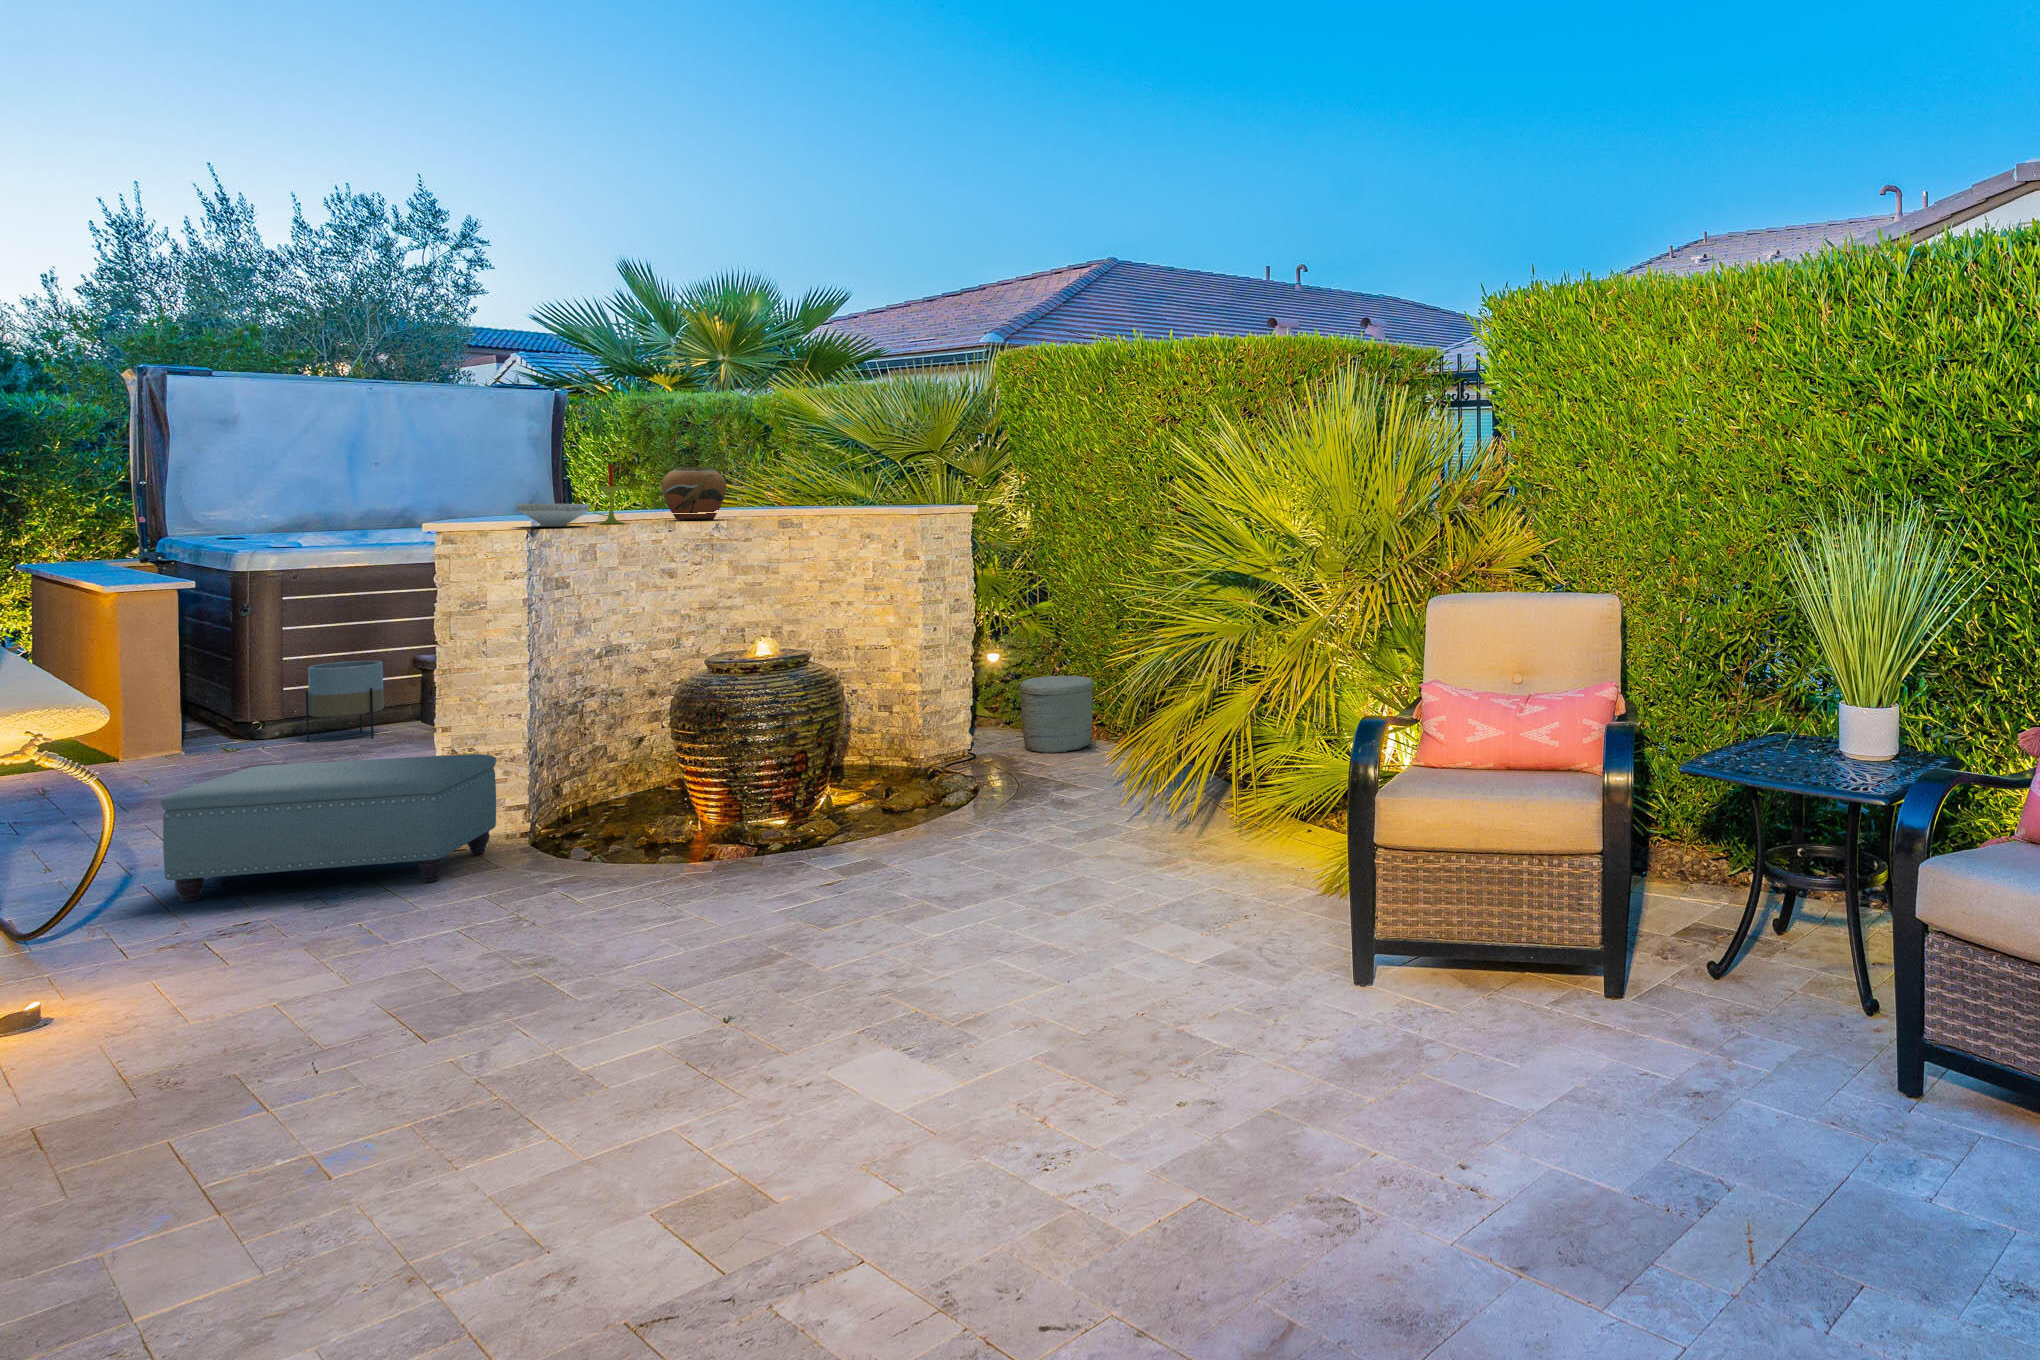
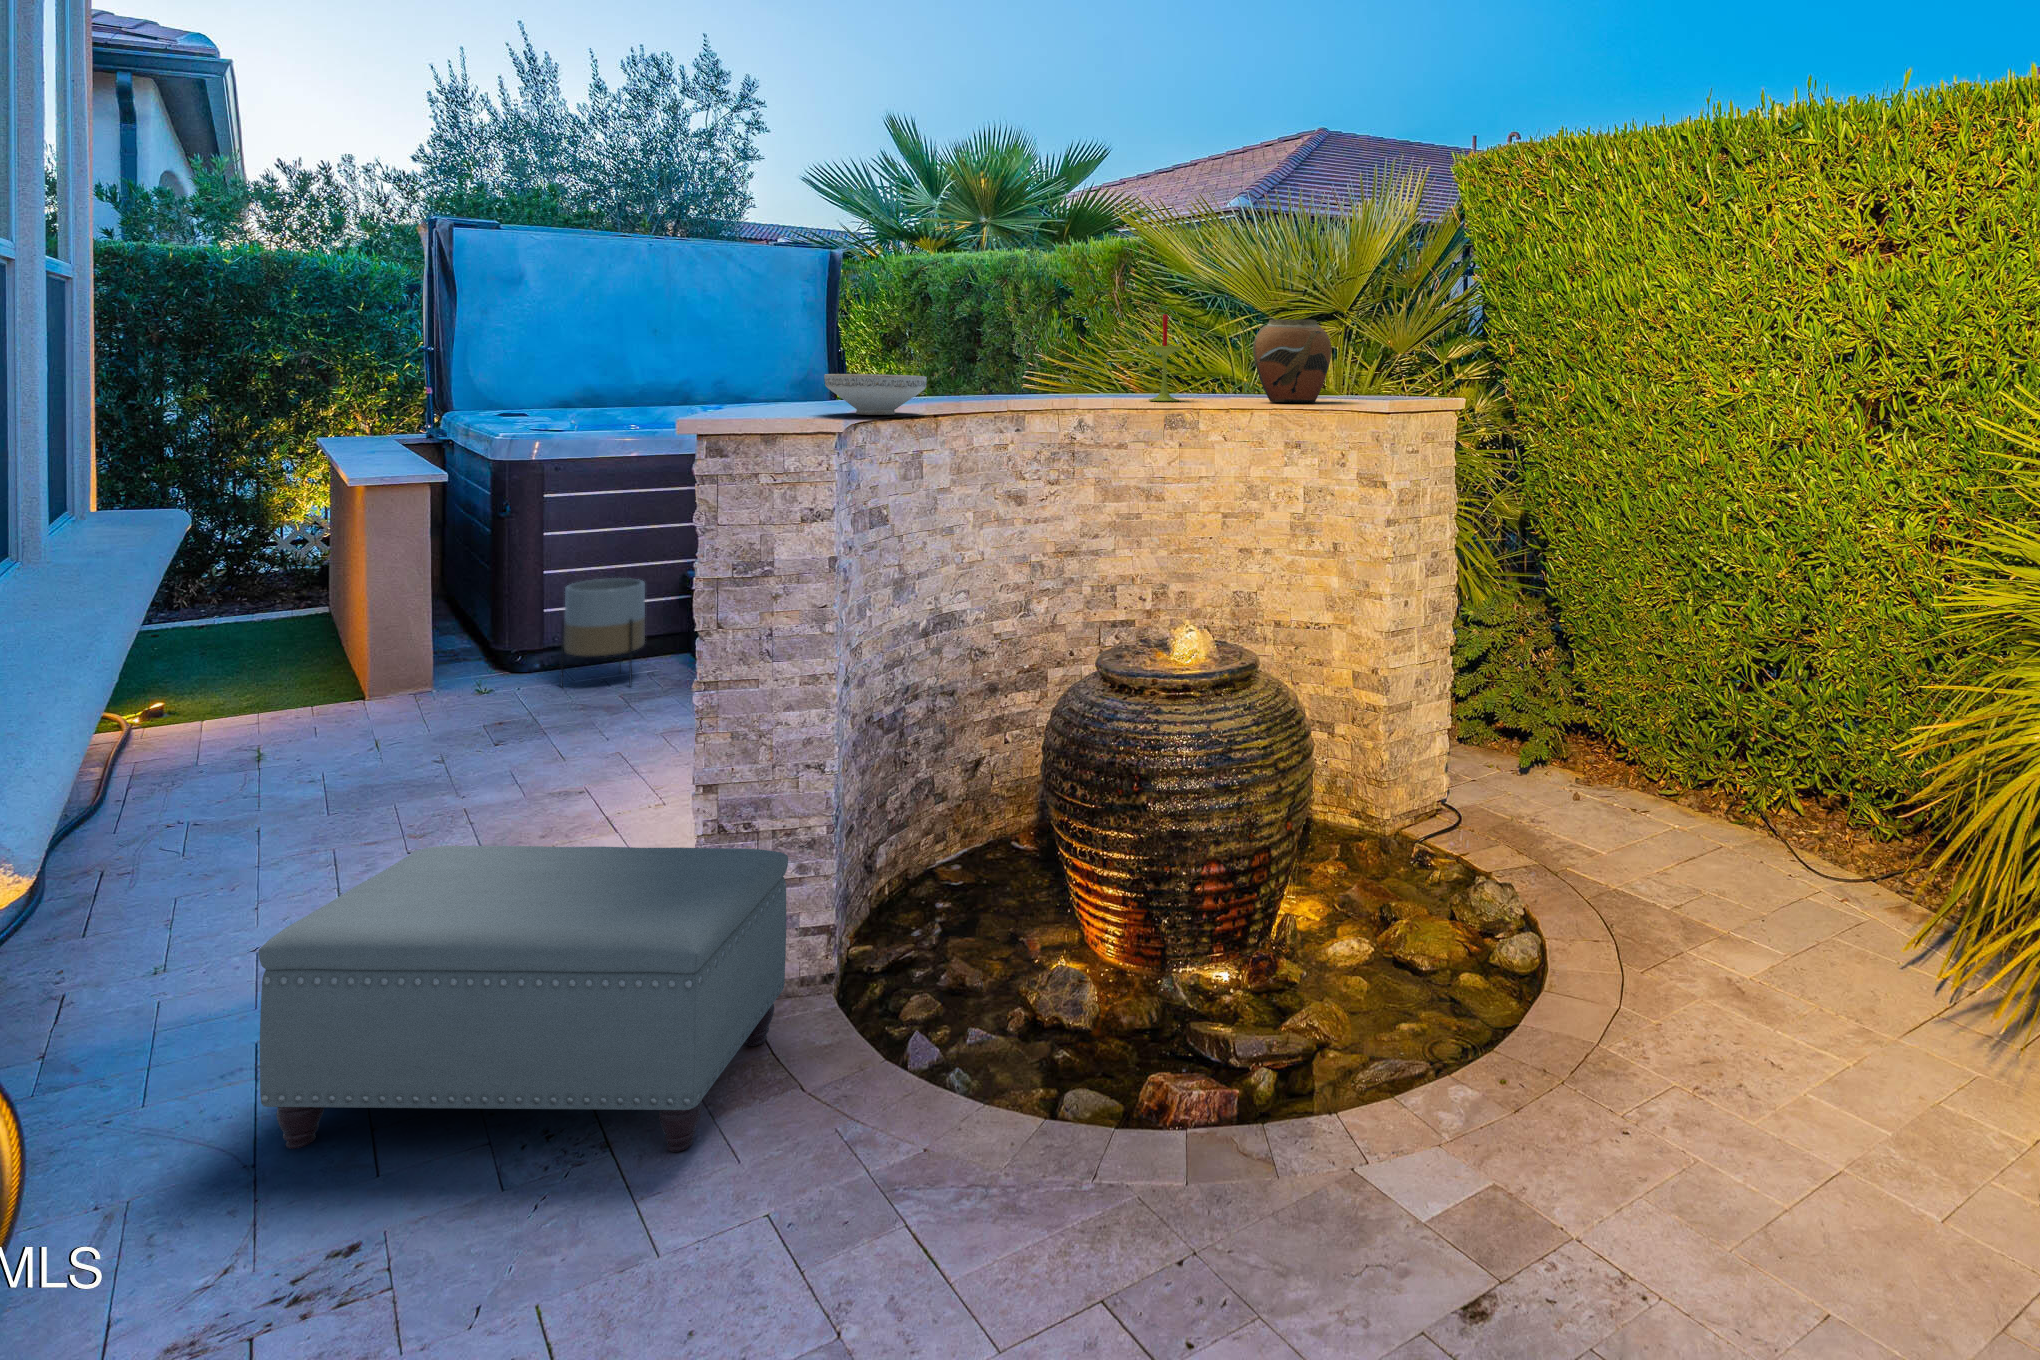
candle: present [589,465,625,524] -> present [1139,314,1182,401]
vase: present [662,467,726,520] -> present [1253,319,1332,403]
woven basket: present [1019,676,1094,753] -> none [1517,678,1643,827]

